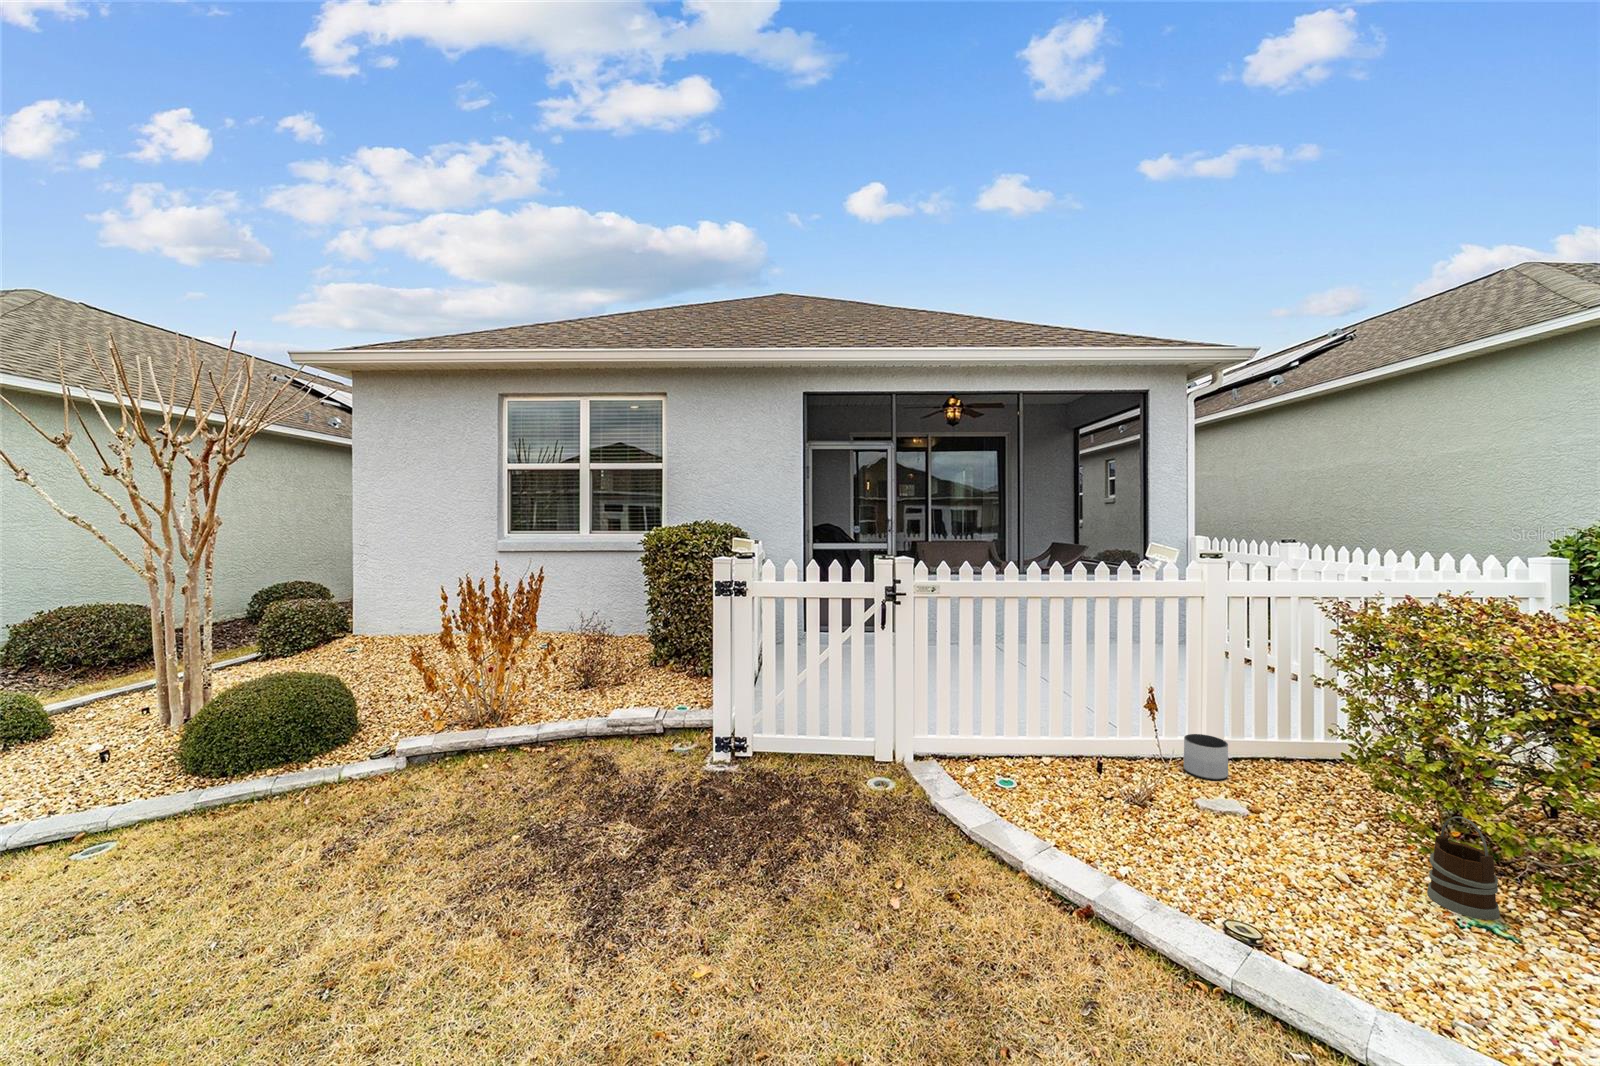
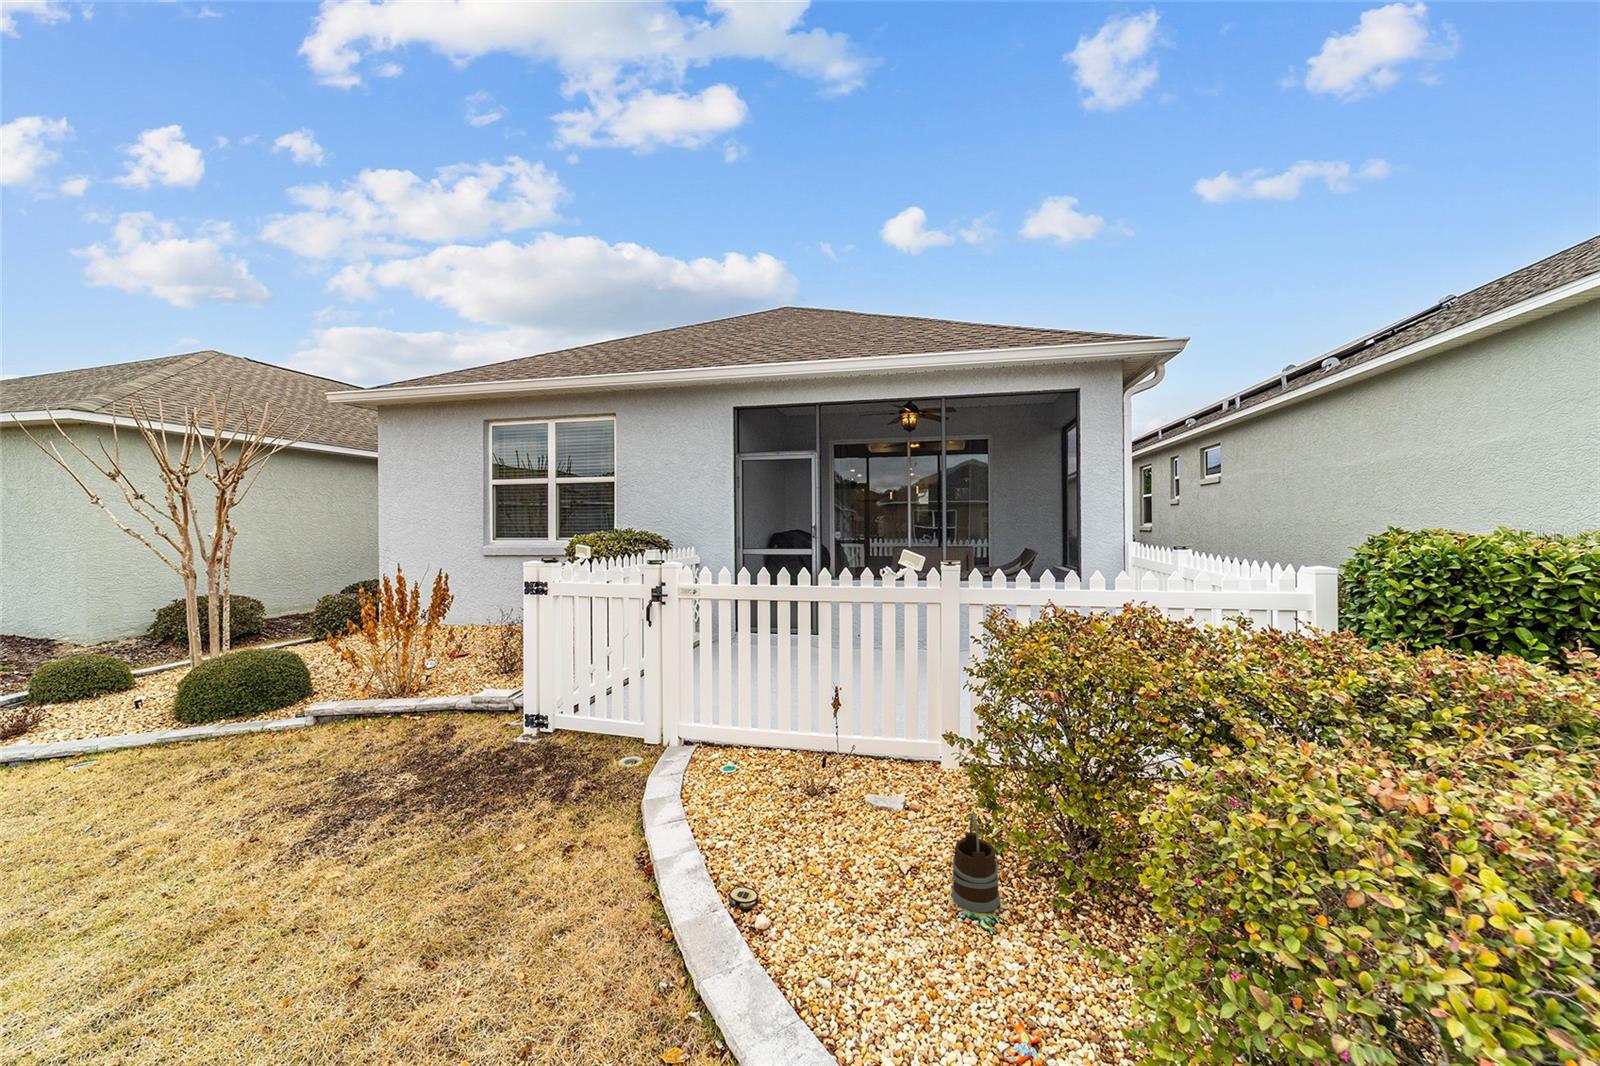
planter: present [1184,734,1228,780] -> none [909,736,946,780]

